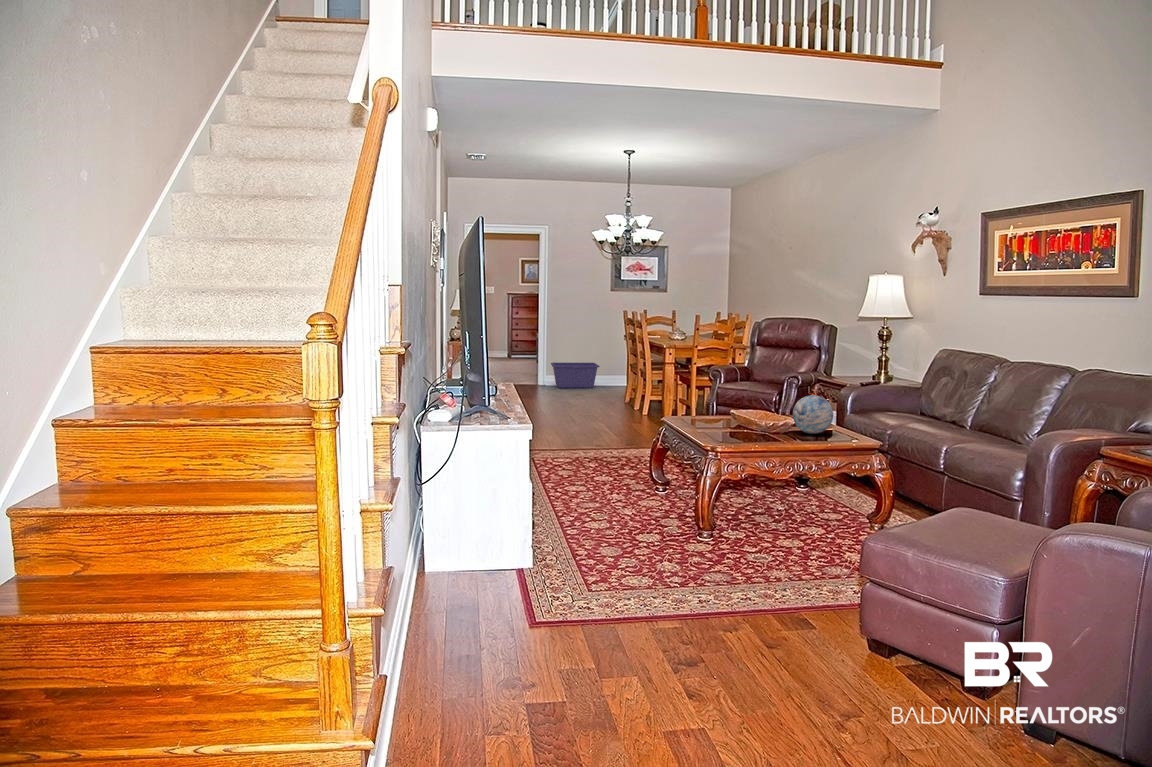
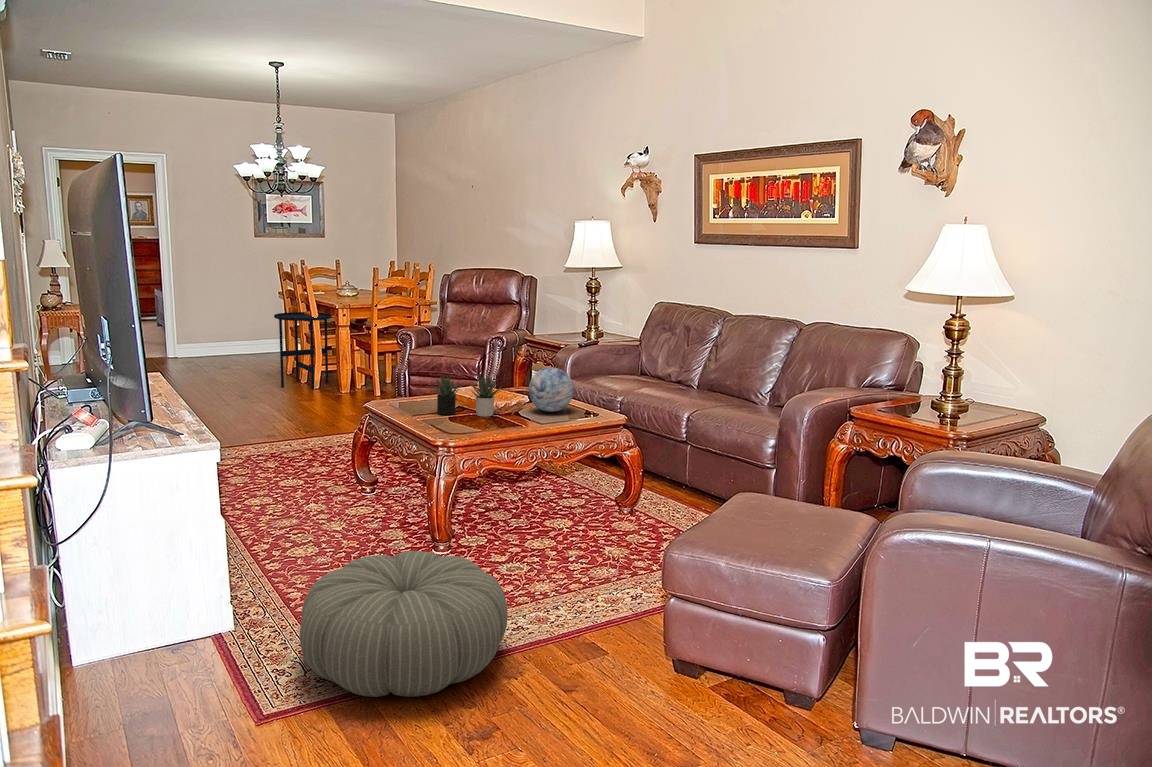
side table: none [617,354,661,415] -> present [274,312,332,389]
storage bin: present [551,362,600,388] -> none [175,322,244,357]
succulent plant: none [707,395,770,433] -> present [430,375,502,417]
pouf: none [570,523,732,630] -> present [300,551,508,697]

